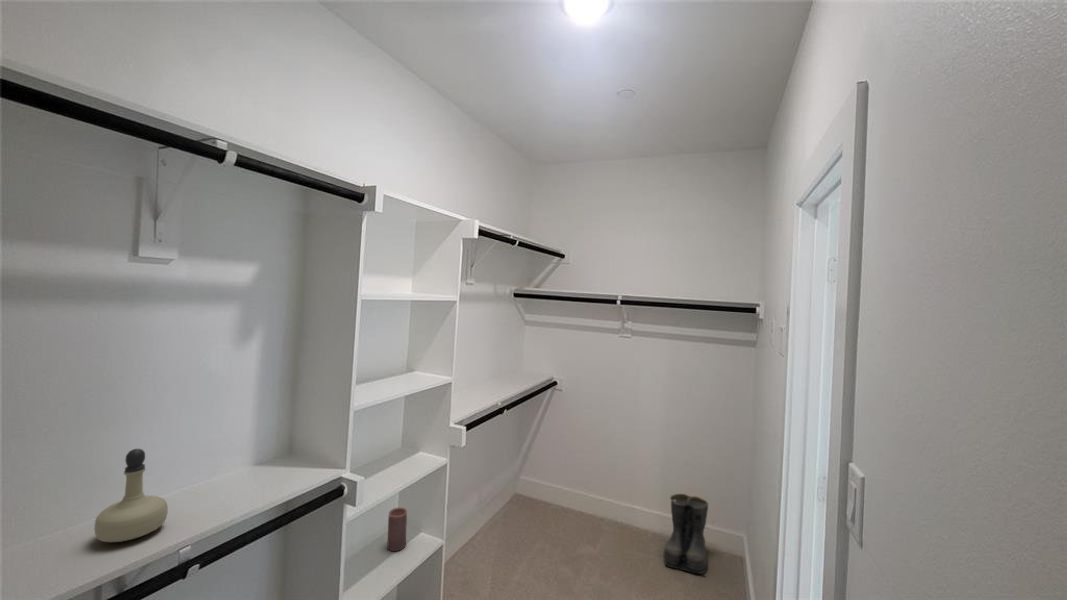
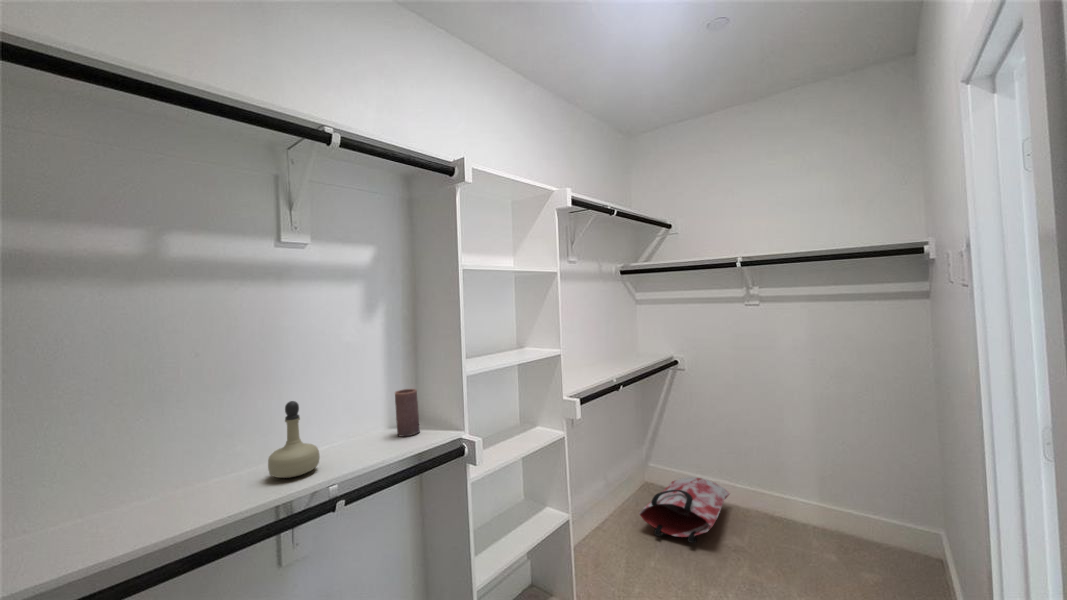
bag: none [509,489,591,554] -> present [639,477,730,543]
boots: present [663,494,708,573] -> none [829,481,891,576]
candle: present [388,508,407,551] -> present [395,389,420,437]

